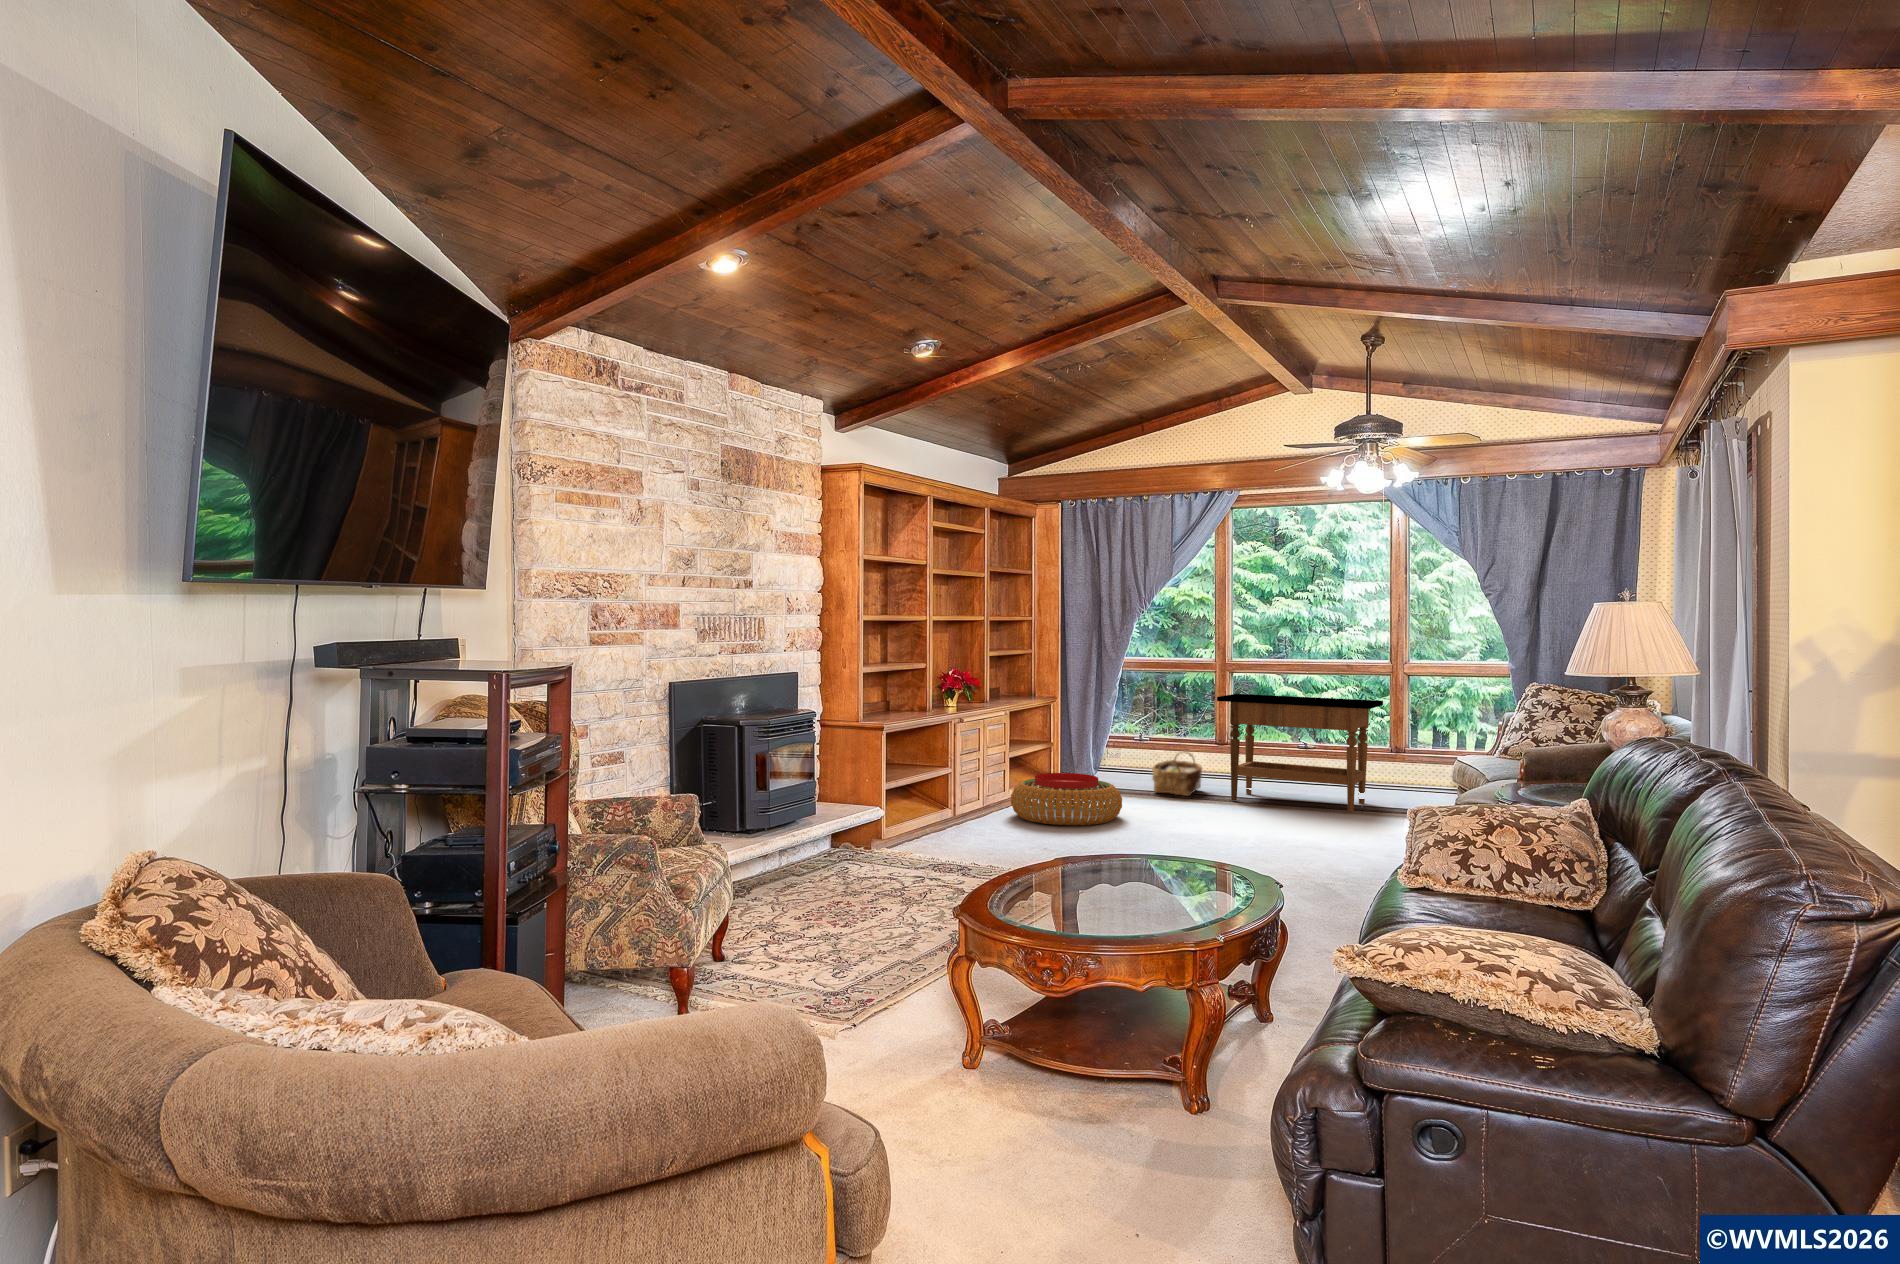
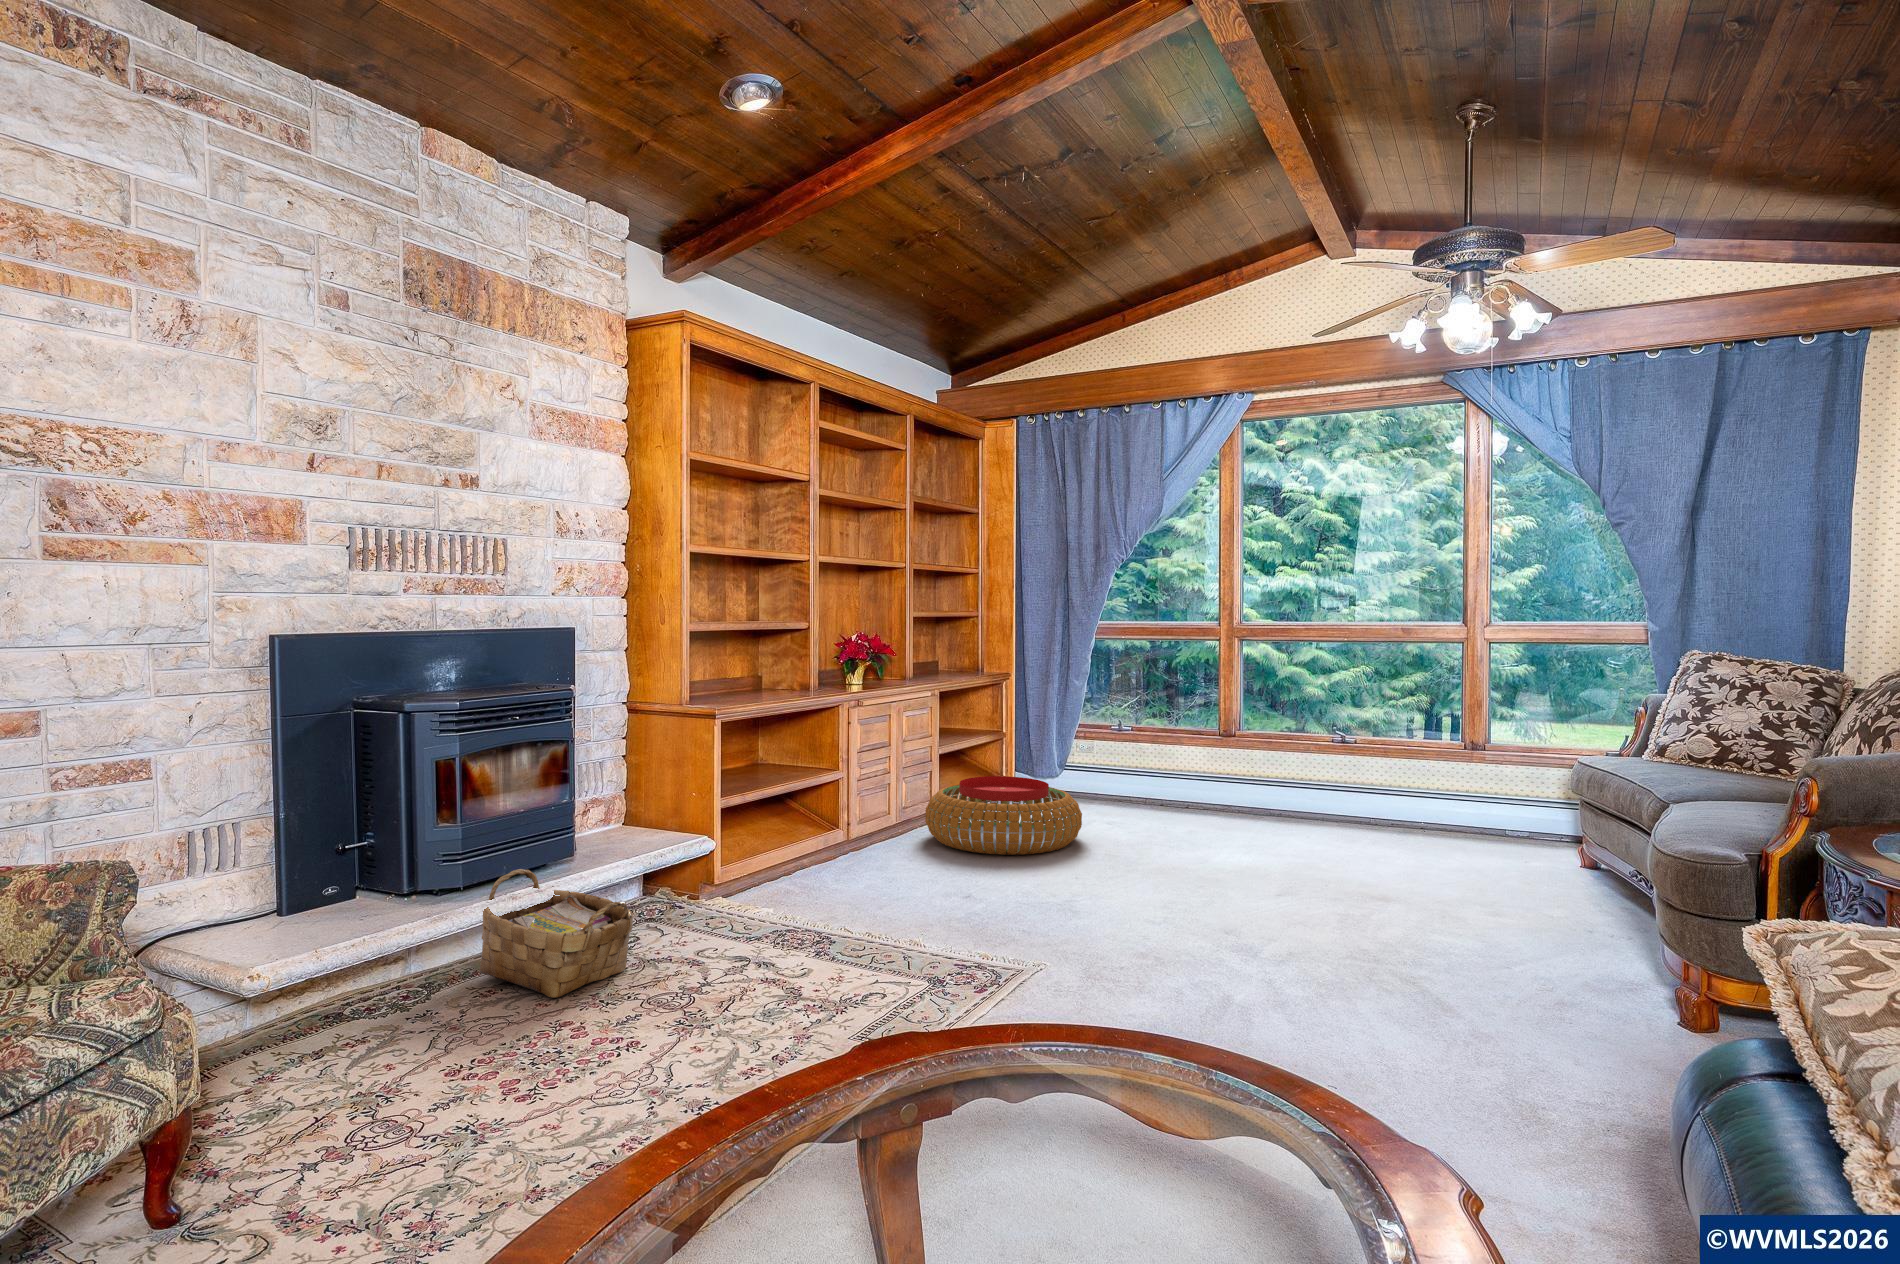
side table: present [1217,694,1383,812] -> none [1216,669,1444,833]
woven basket: present [1152,752,1202,796] -> present [480,869,633,998]

